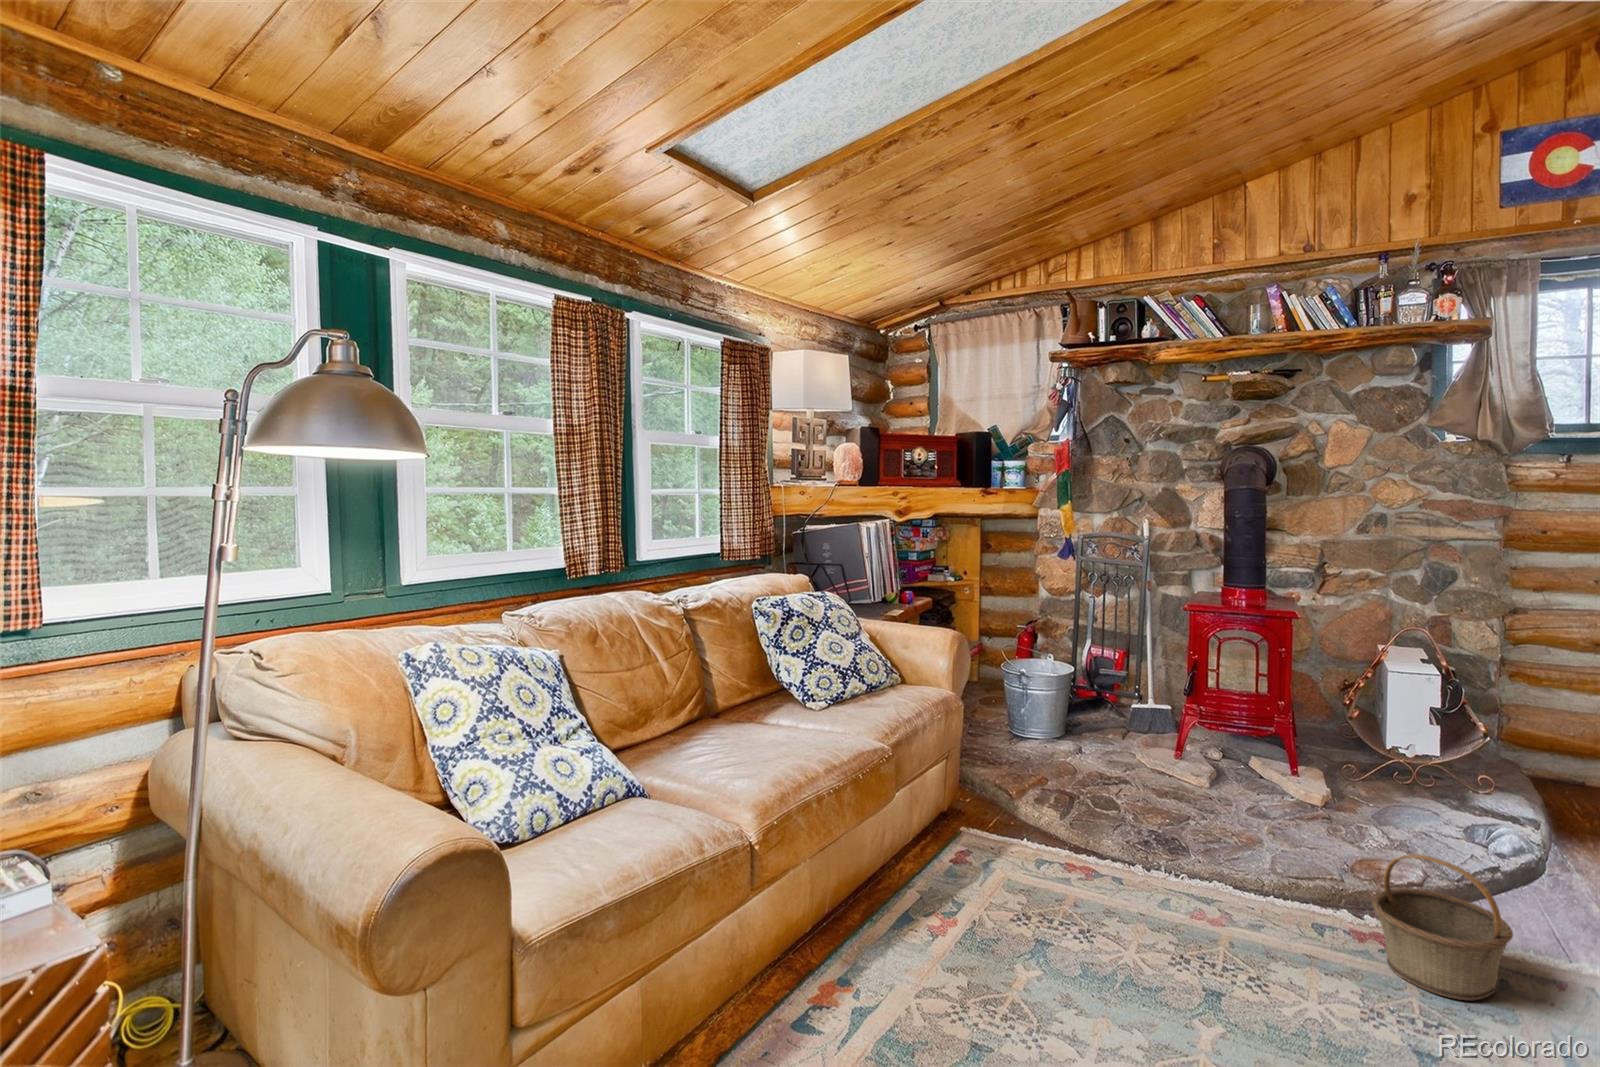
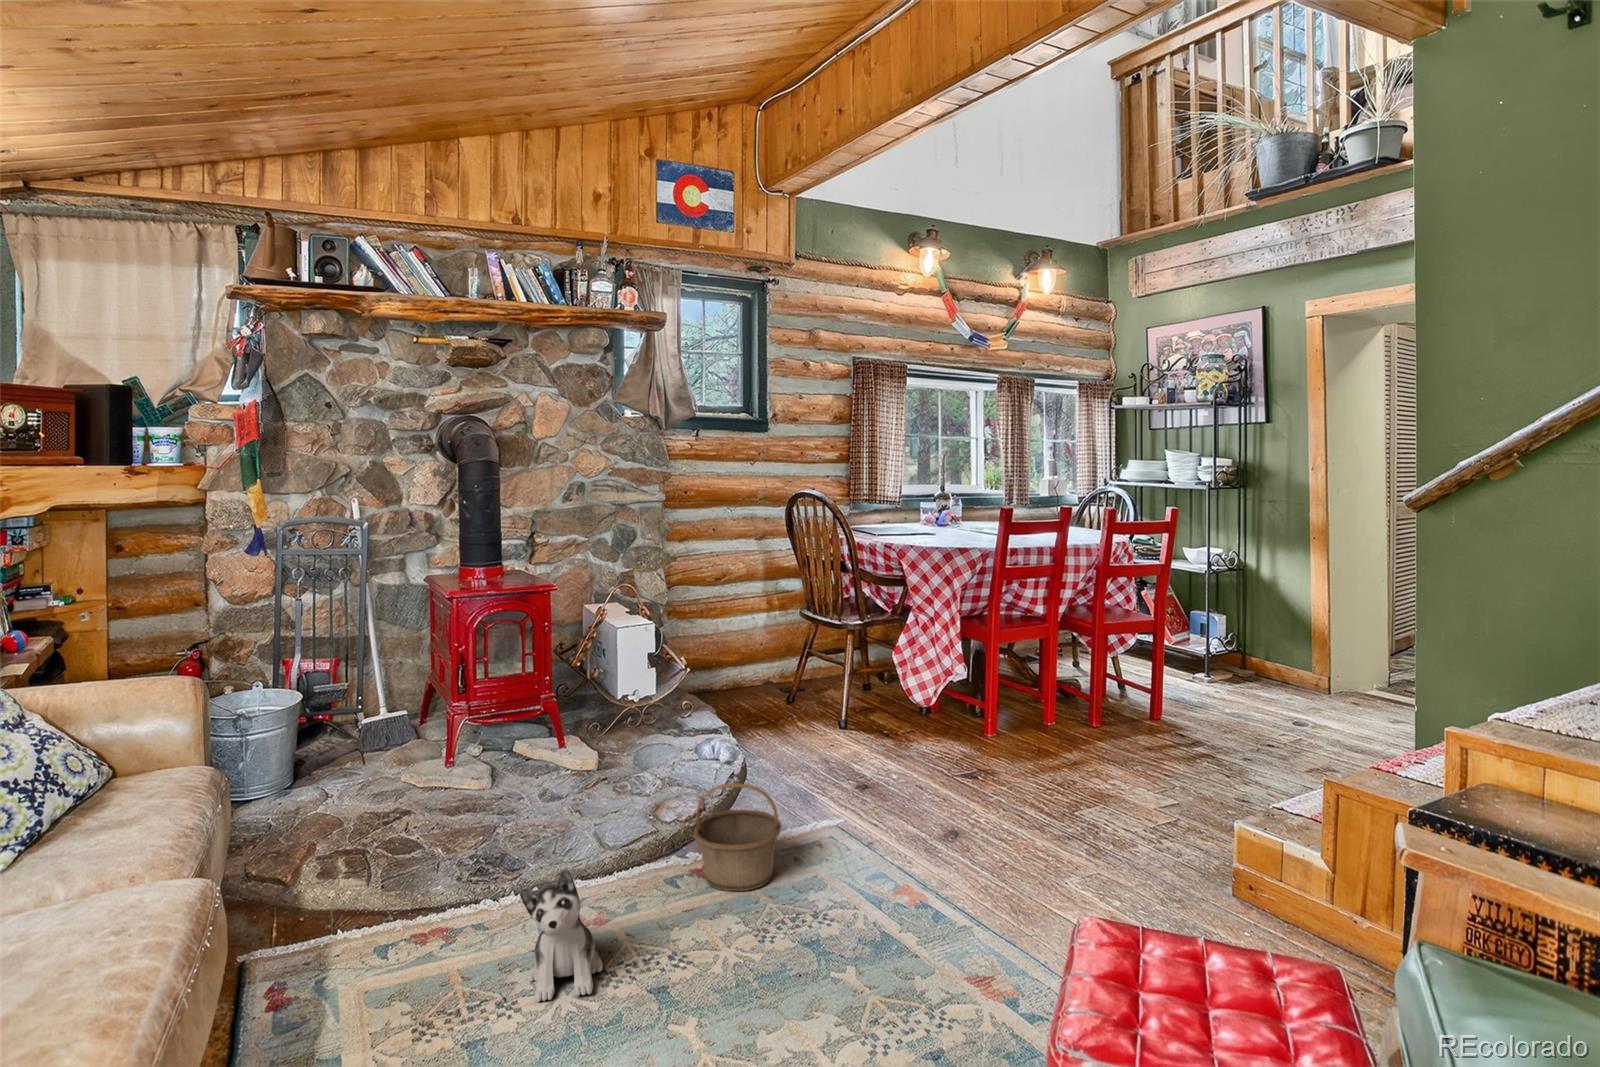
plush toy: none [1117,854,1199,985] -> present [520,869,603,1002]

